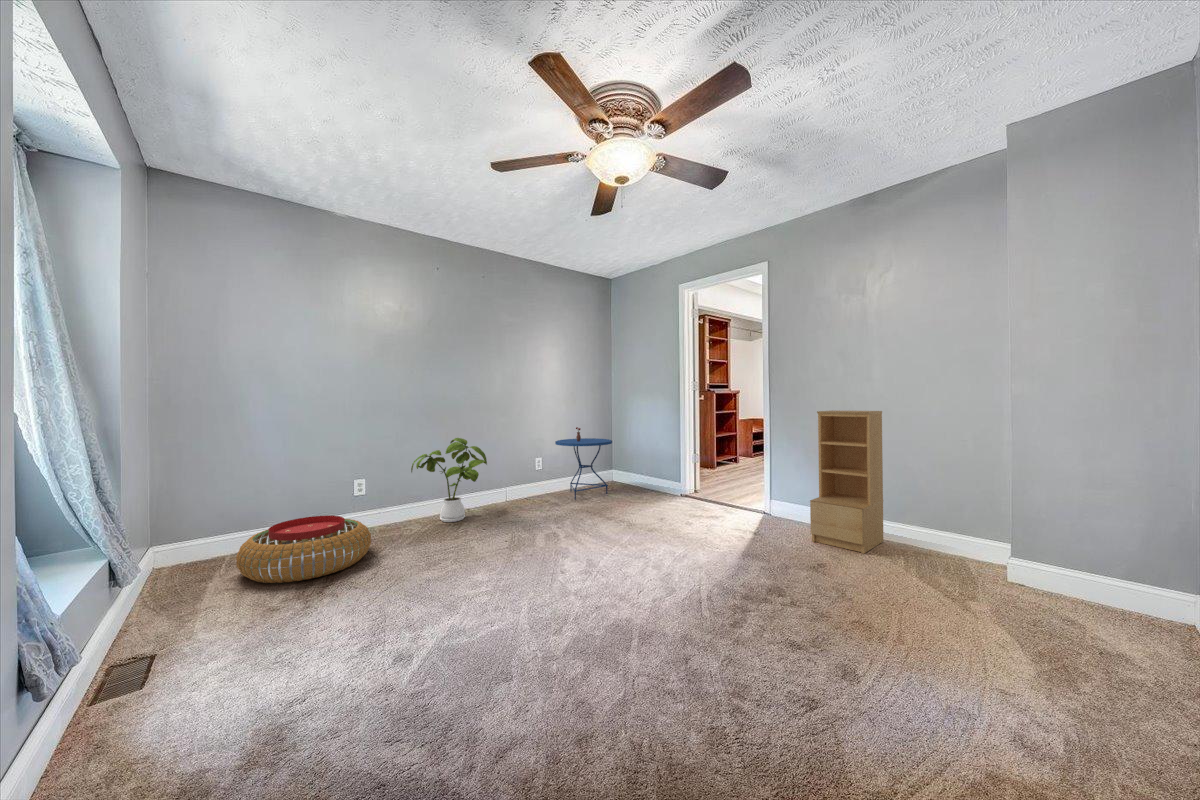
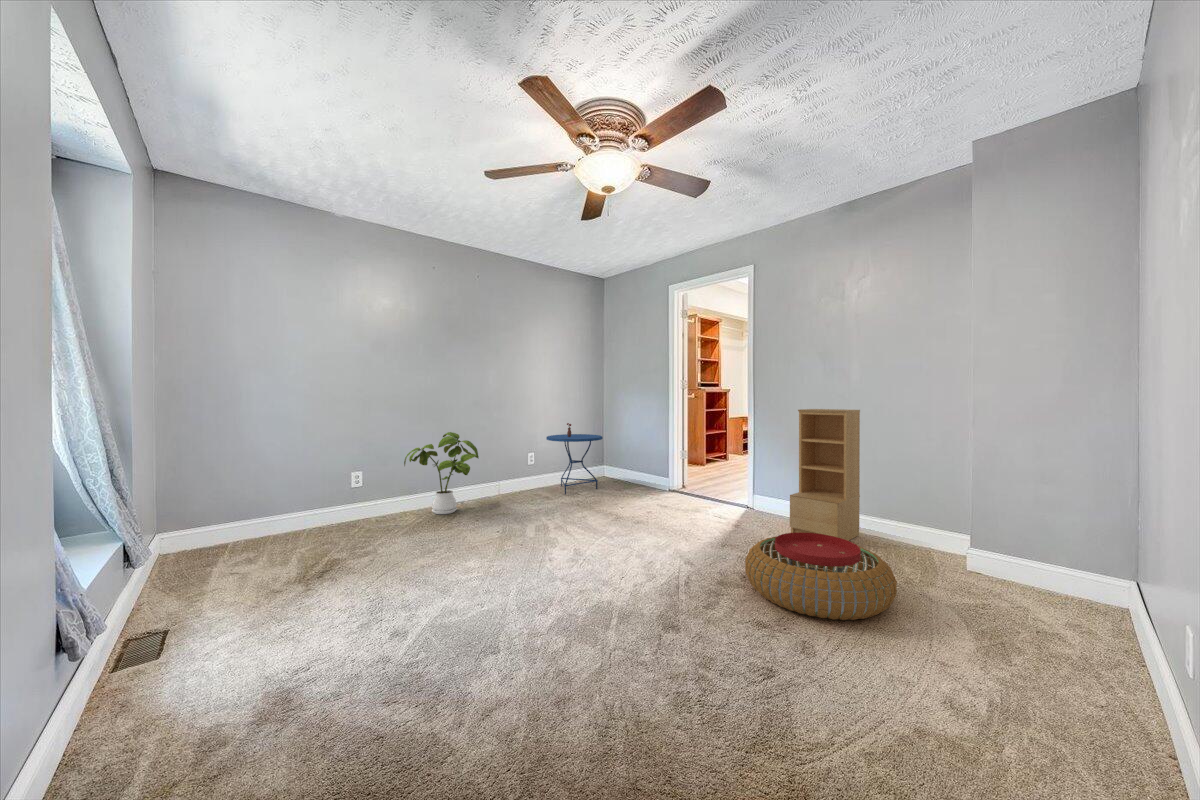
pouf: present [236,516,371,583] -> present [745,532,897,620]

